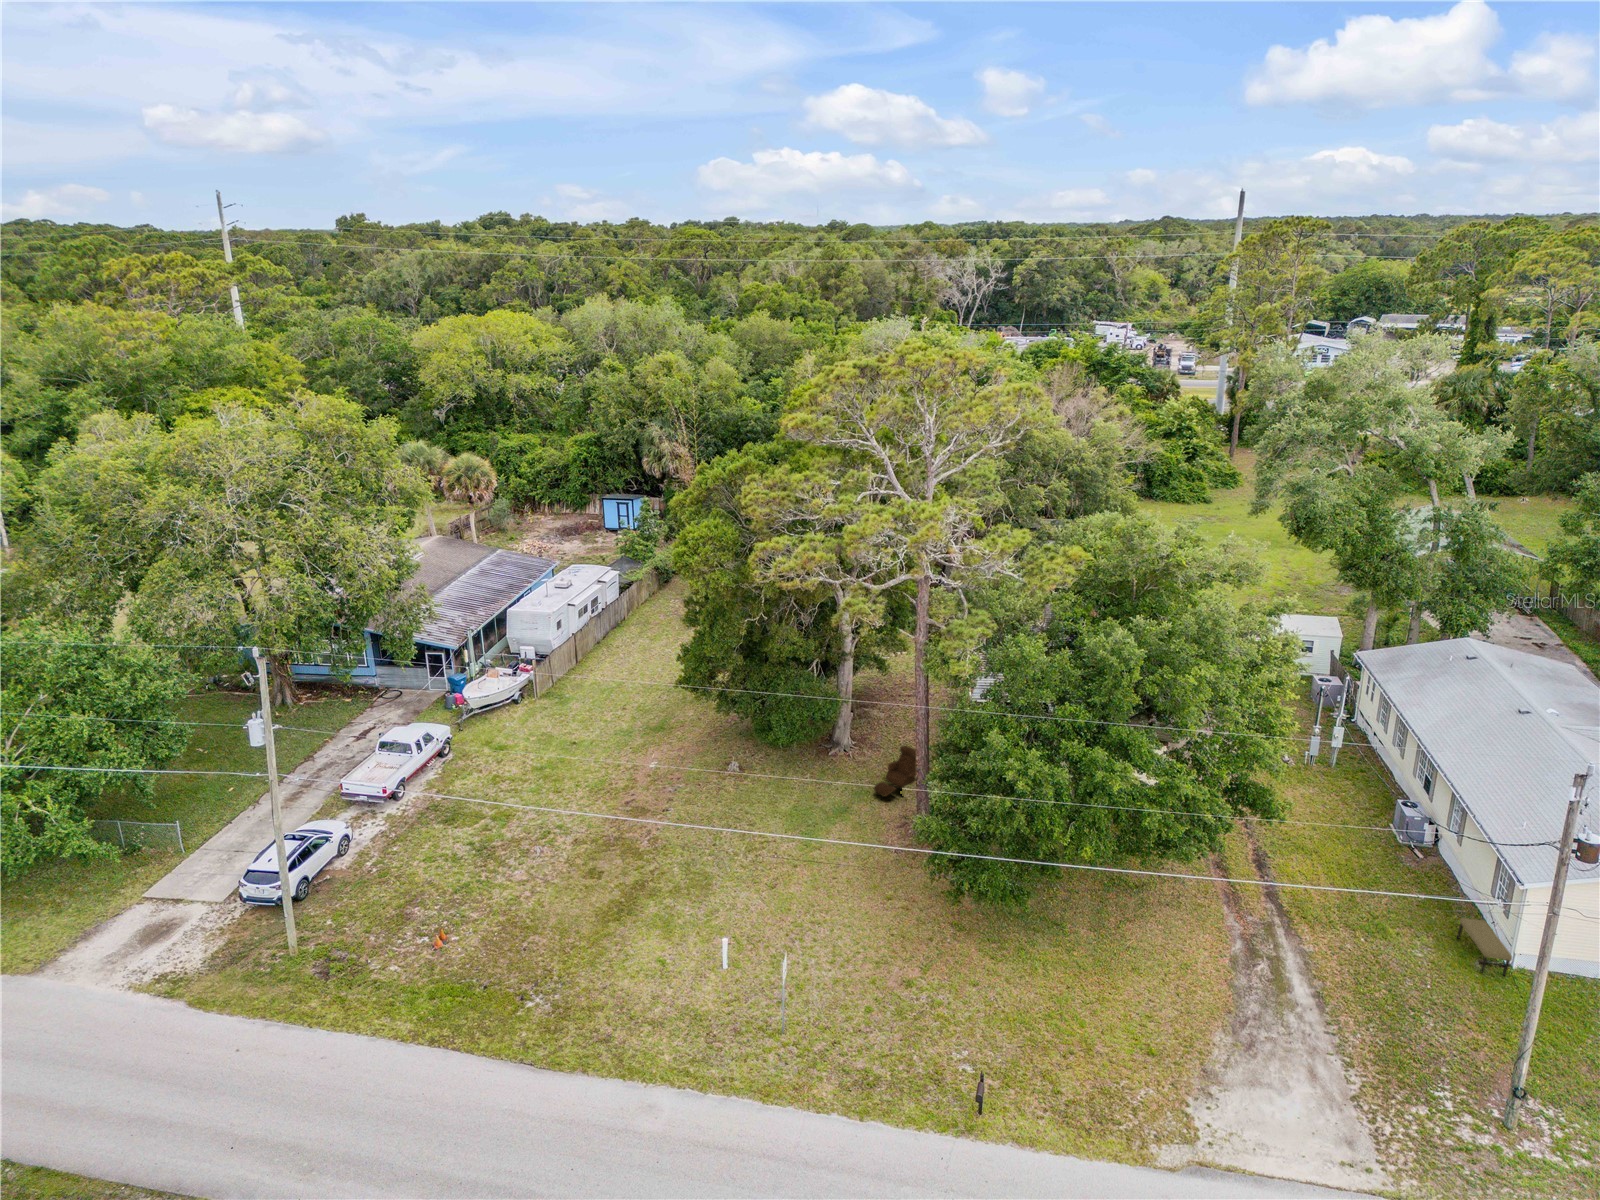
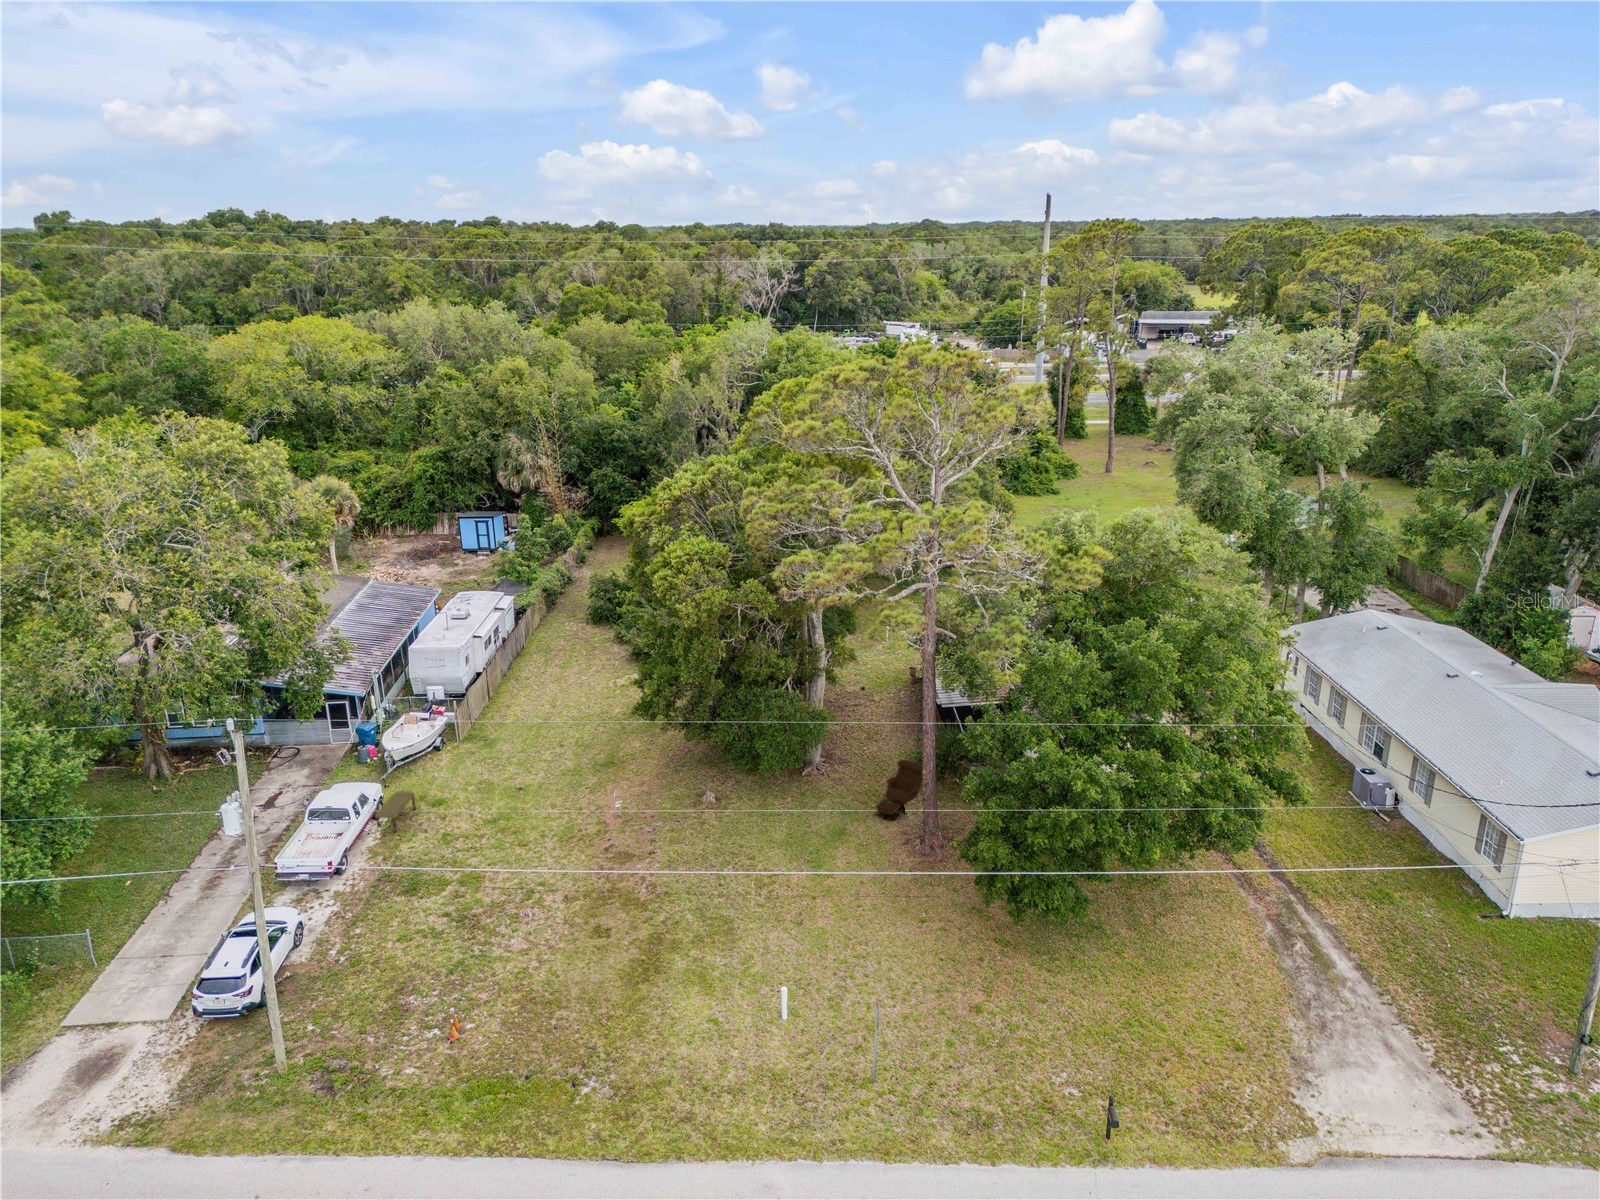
bench: present [1457,918,1512,976] -> present [375,791,415,831]

